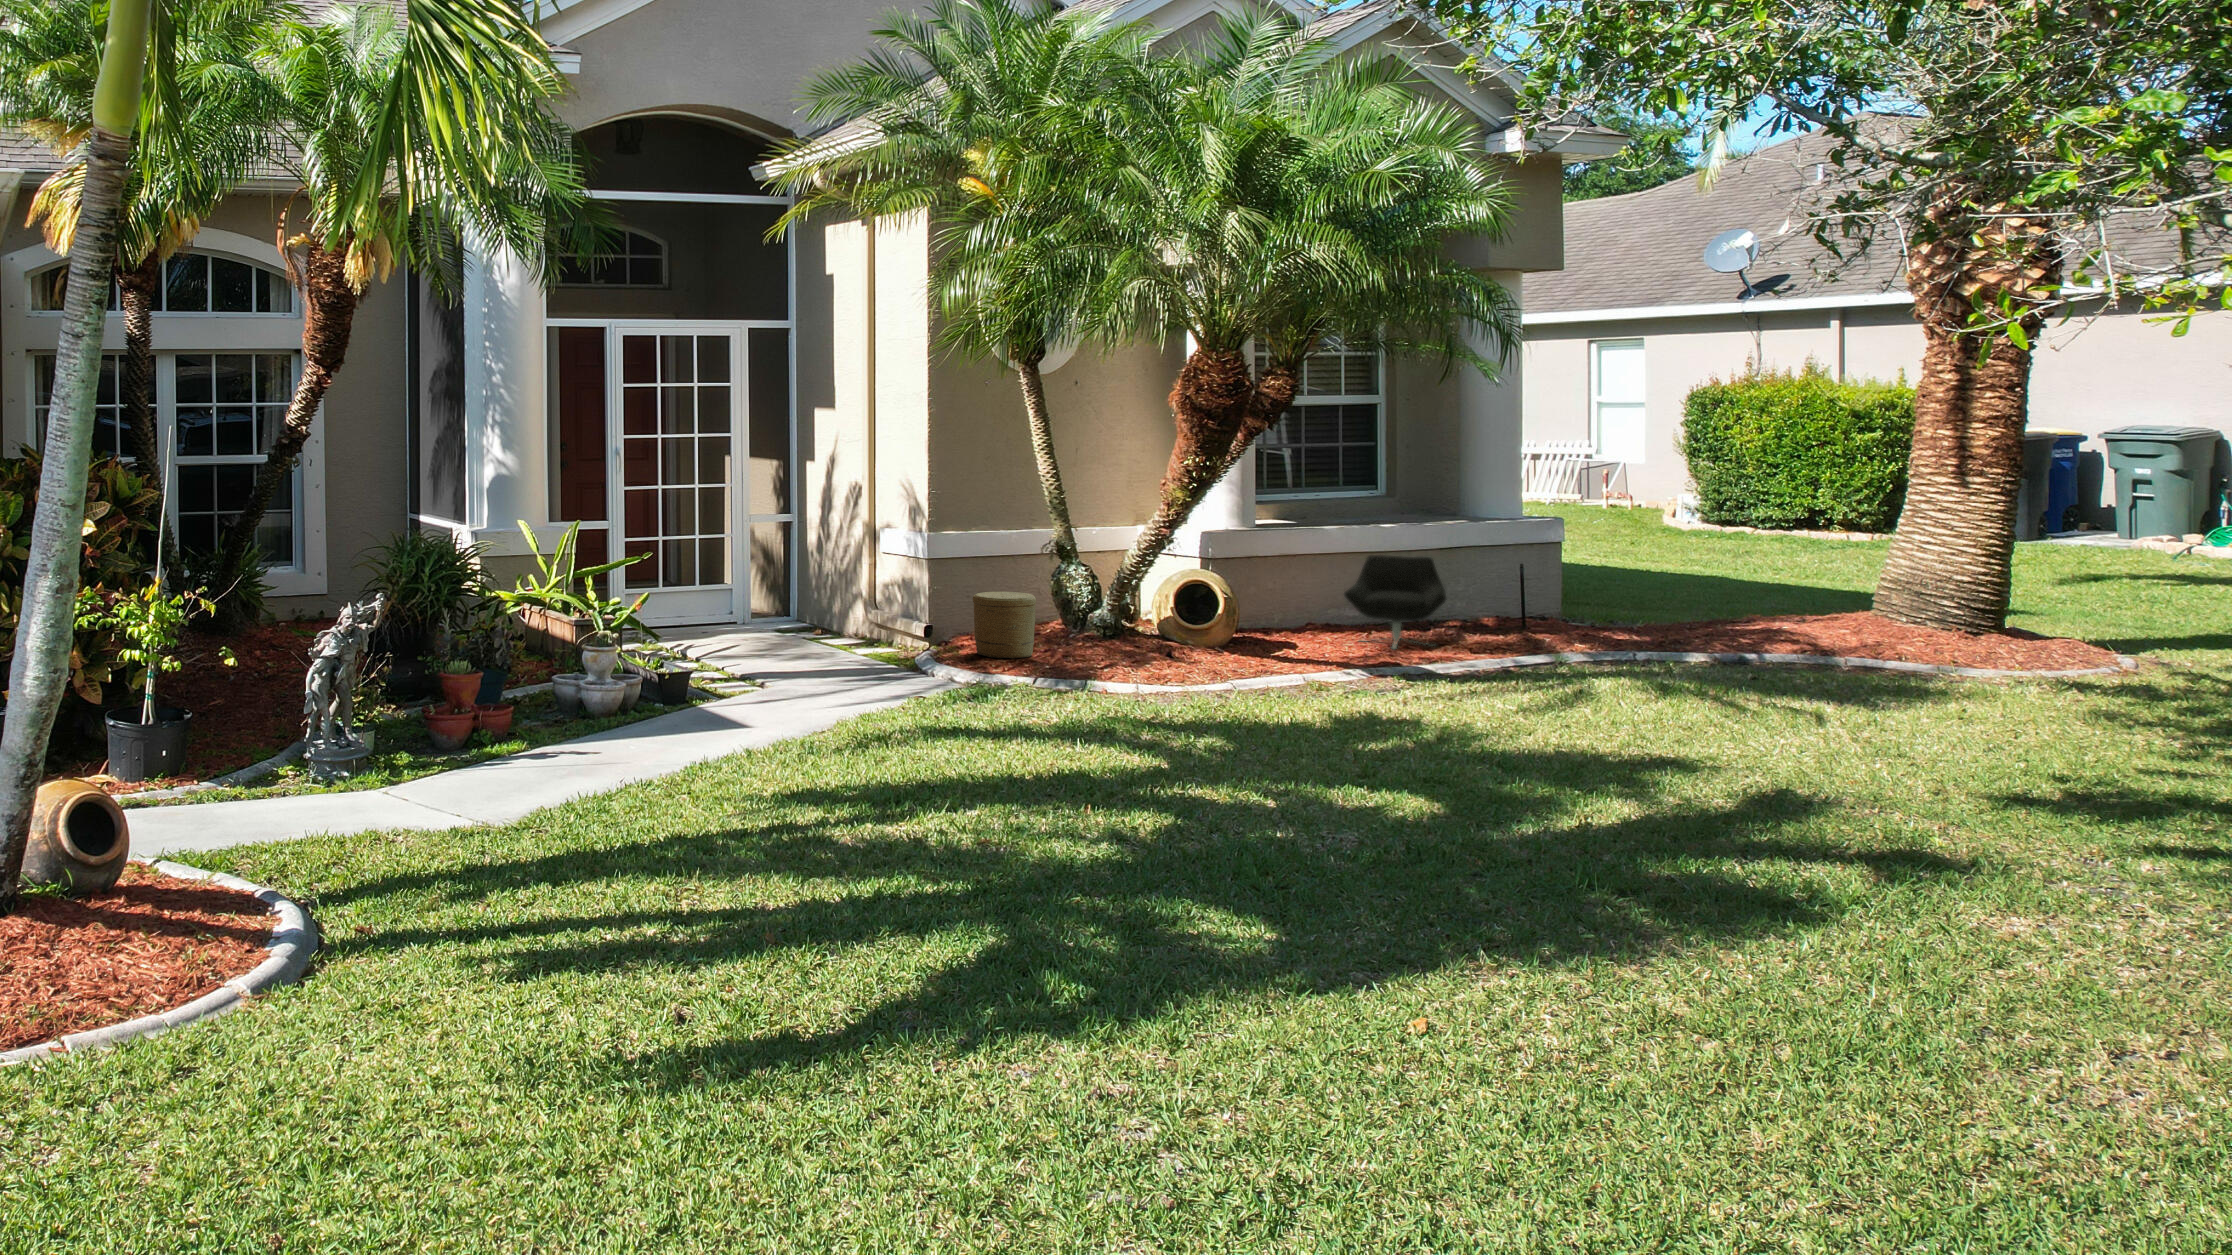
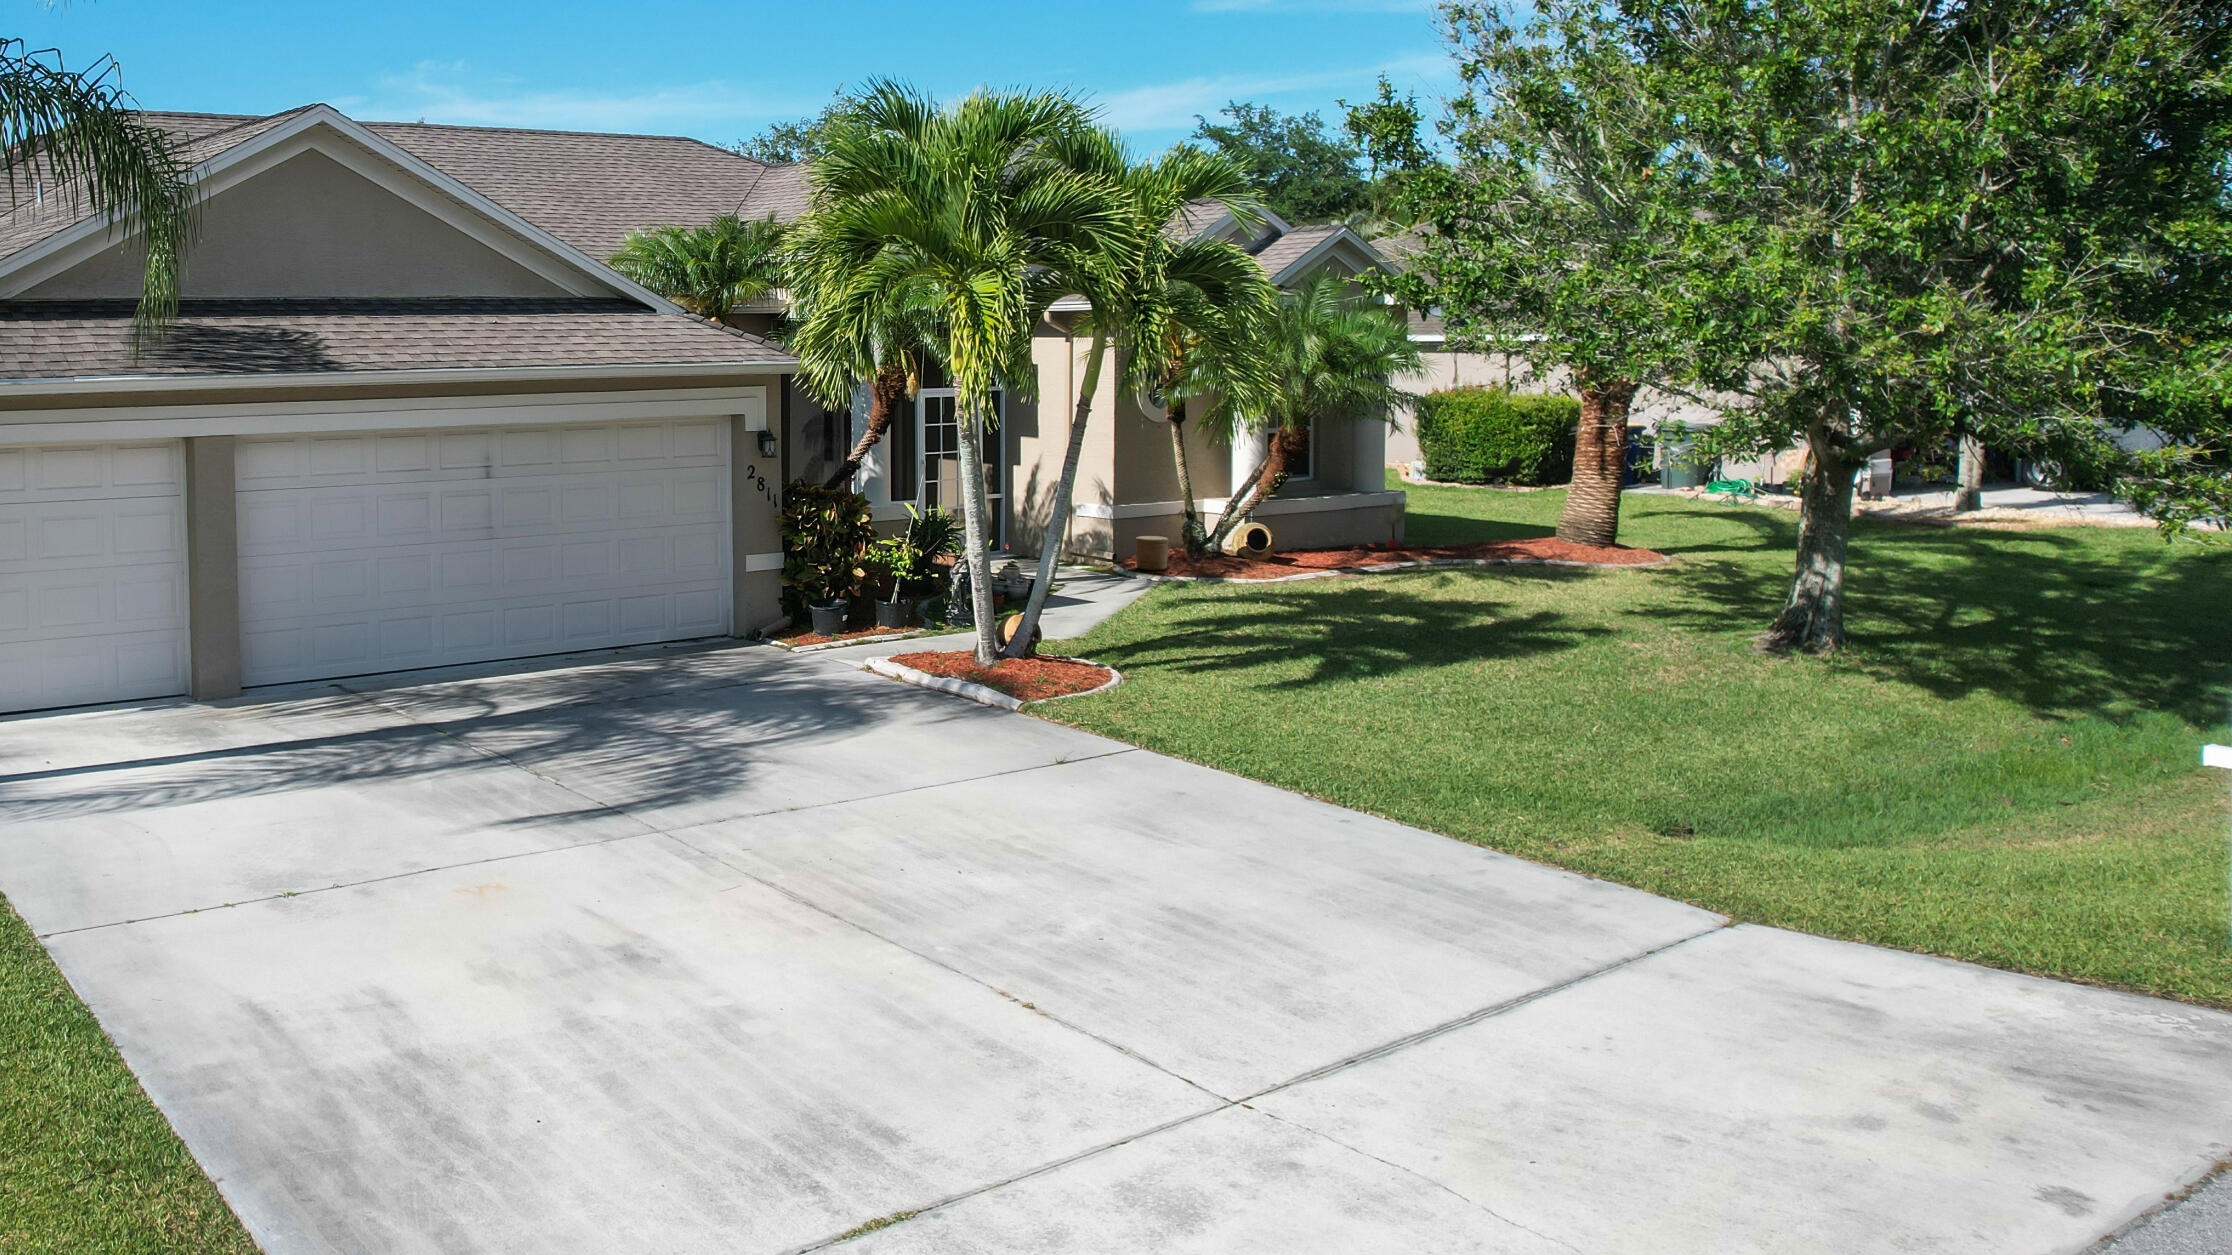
potted tree: none [1498,527,1572,629] -> present [1375,499,1410,549]
lounge chair: present [1344,555,1447,649] -> present [1481,456,1524,489]

